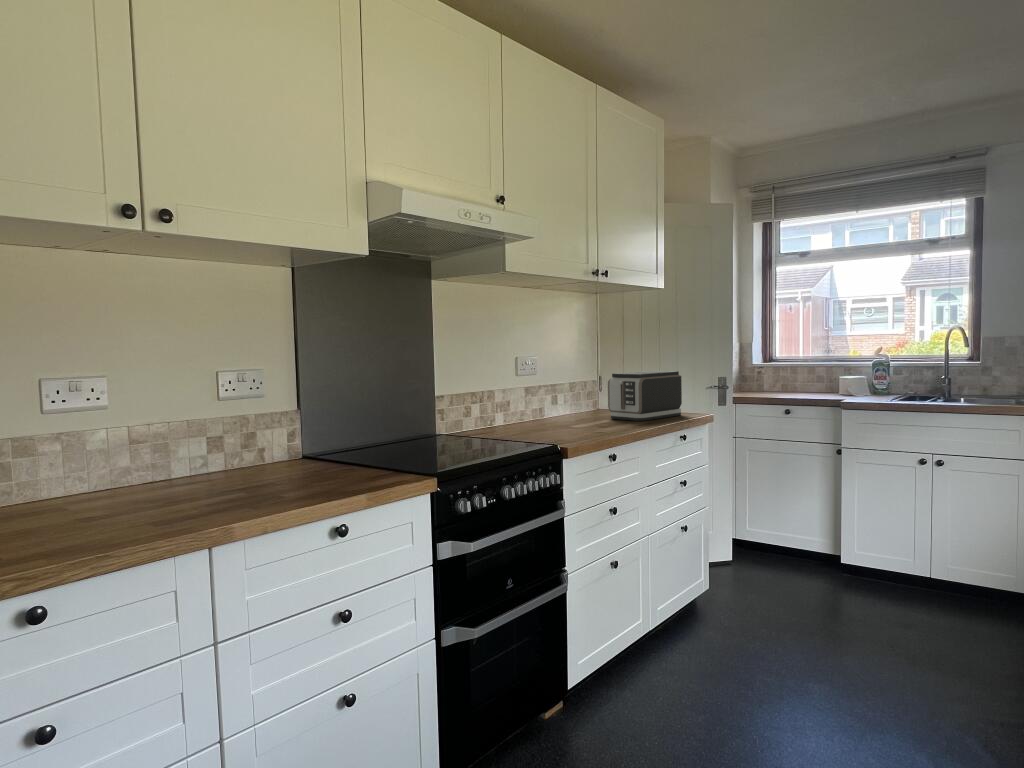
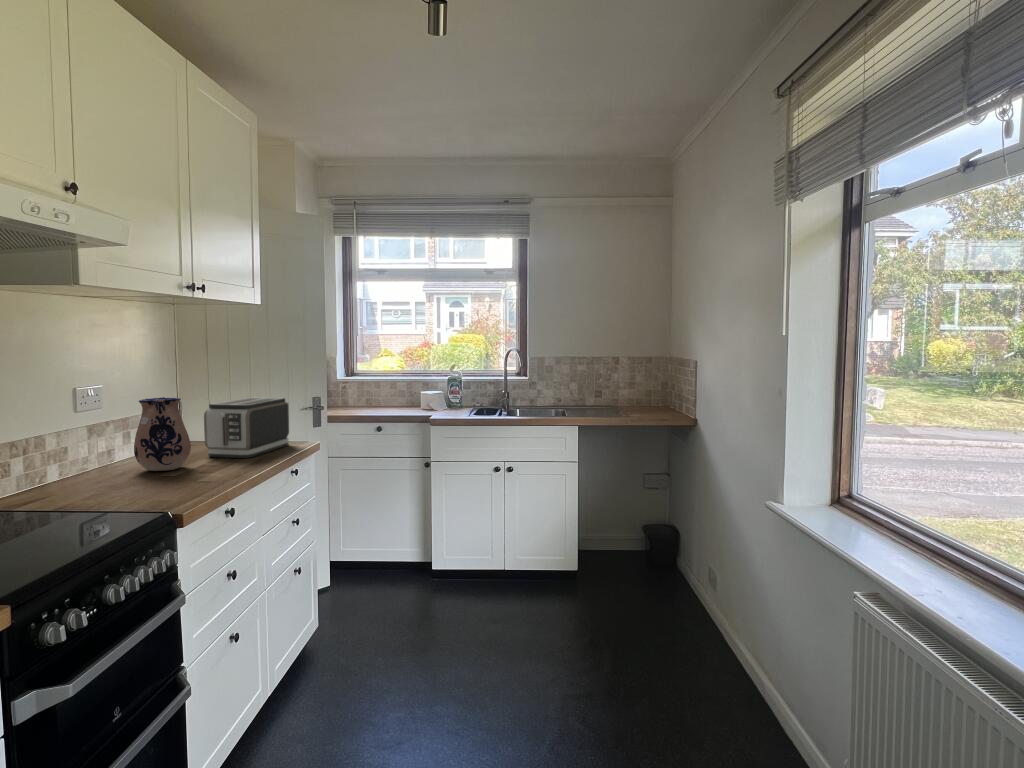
ceramic pitcher: none [553,366,593,424] -> present [134,397,191,471]

